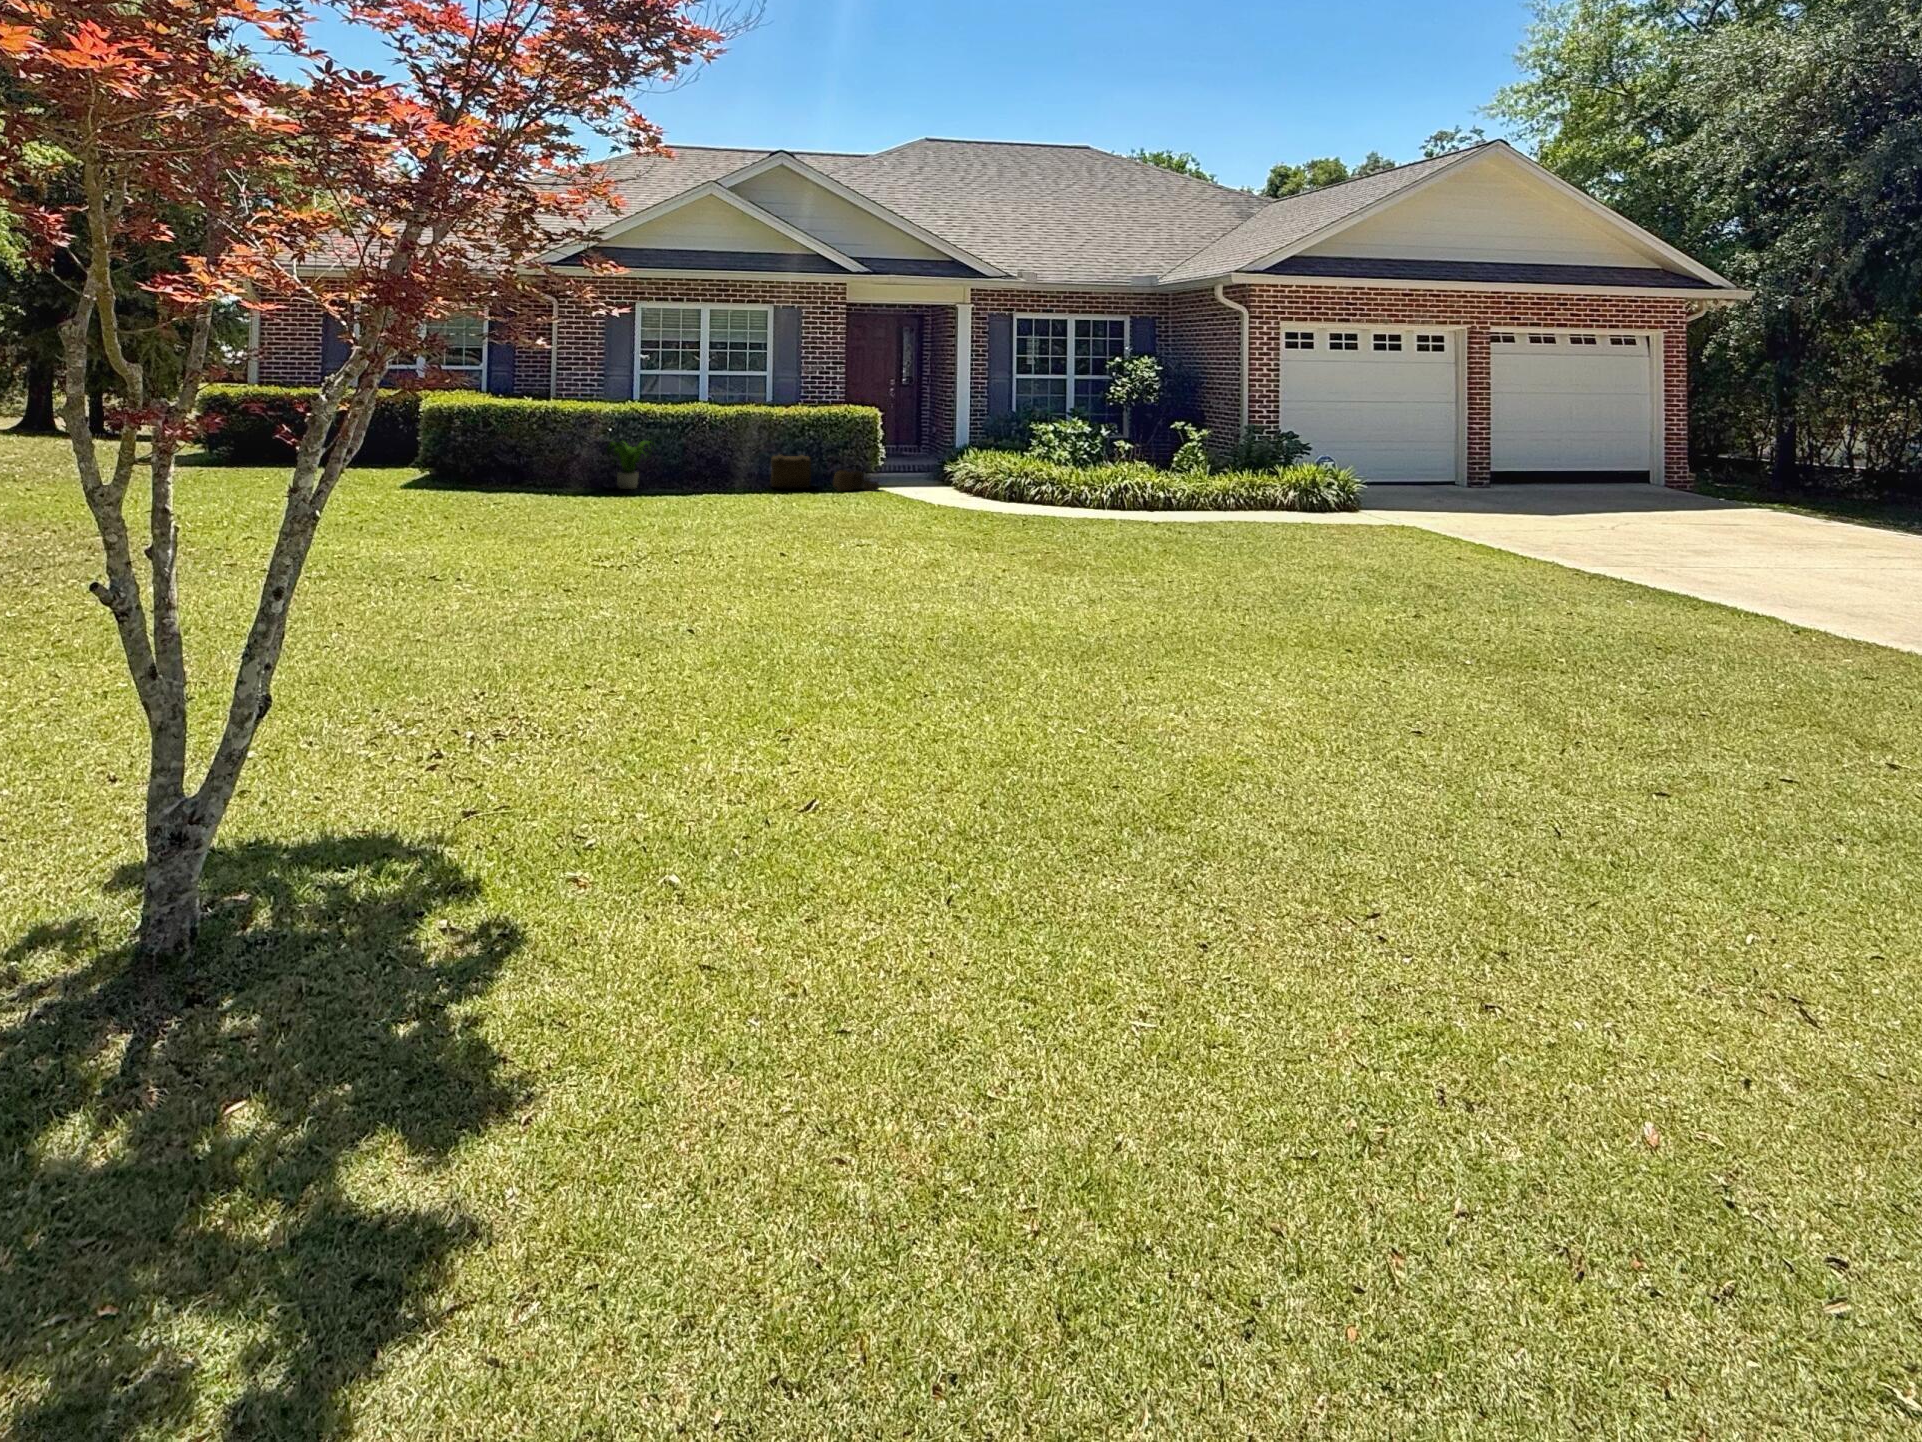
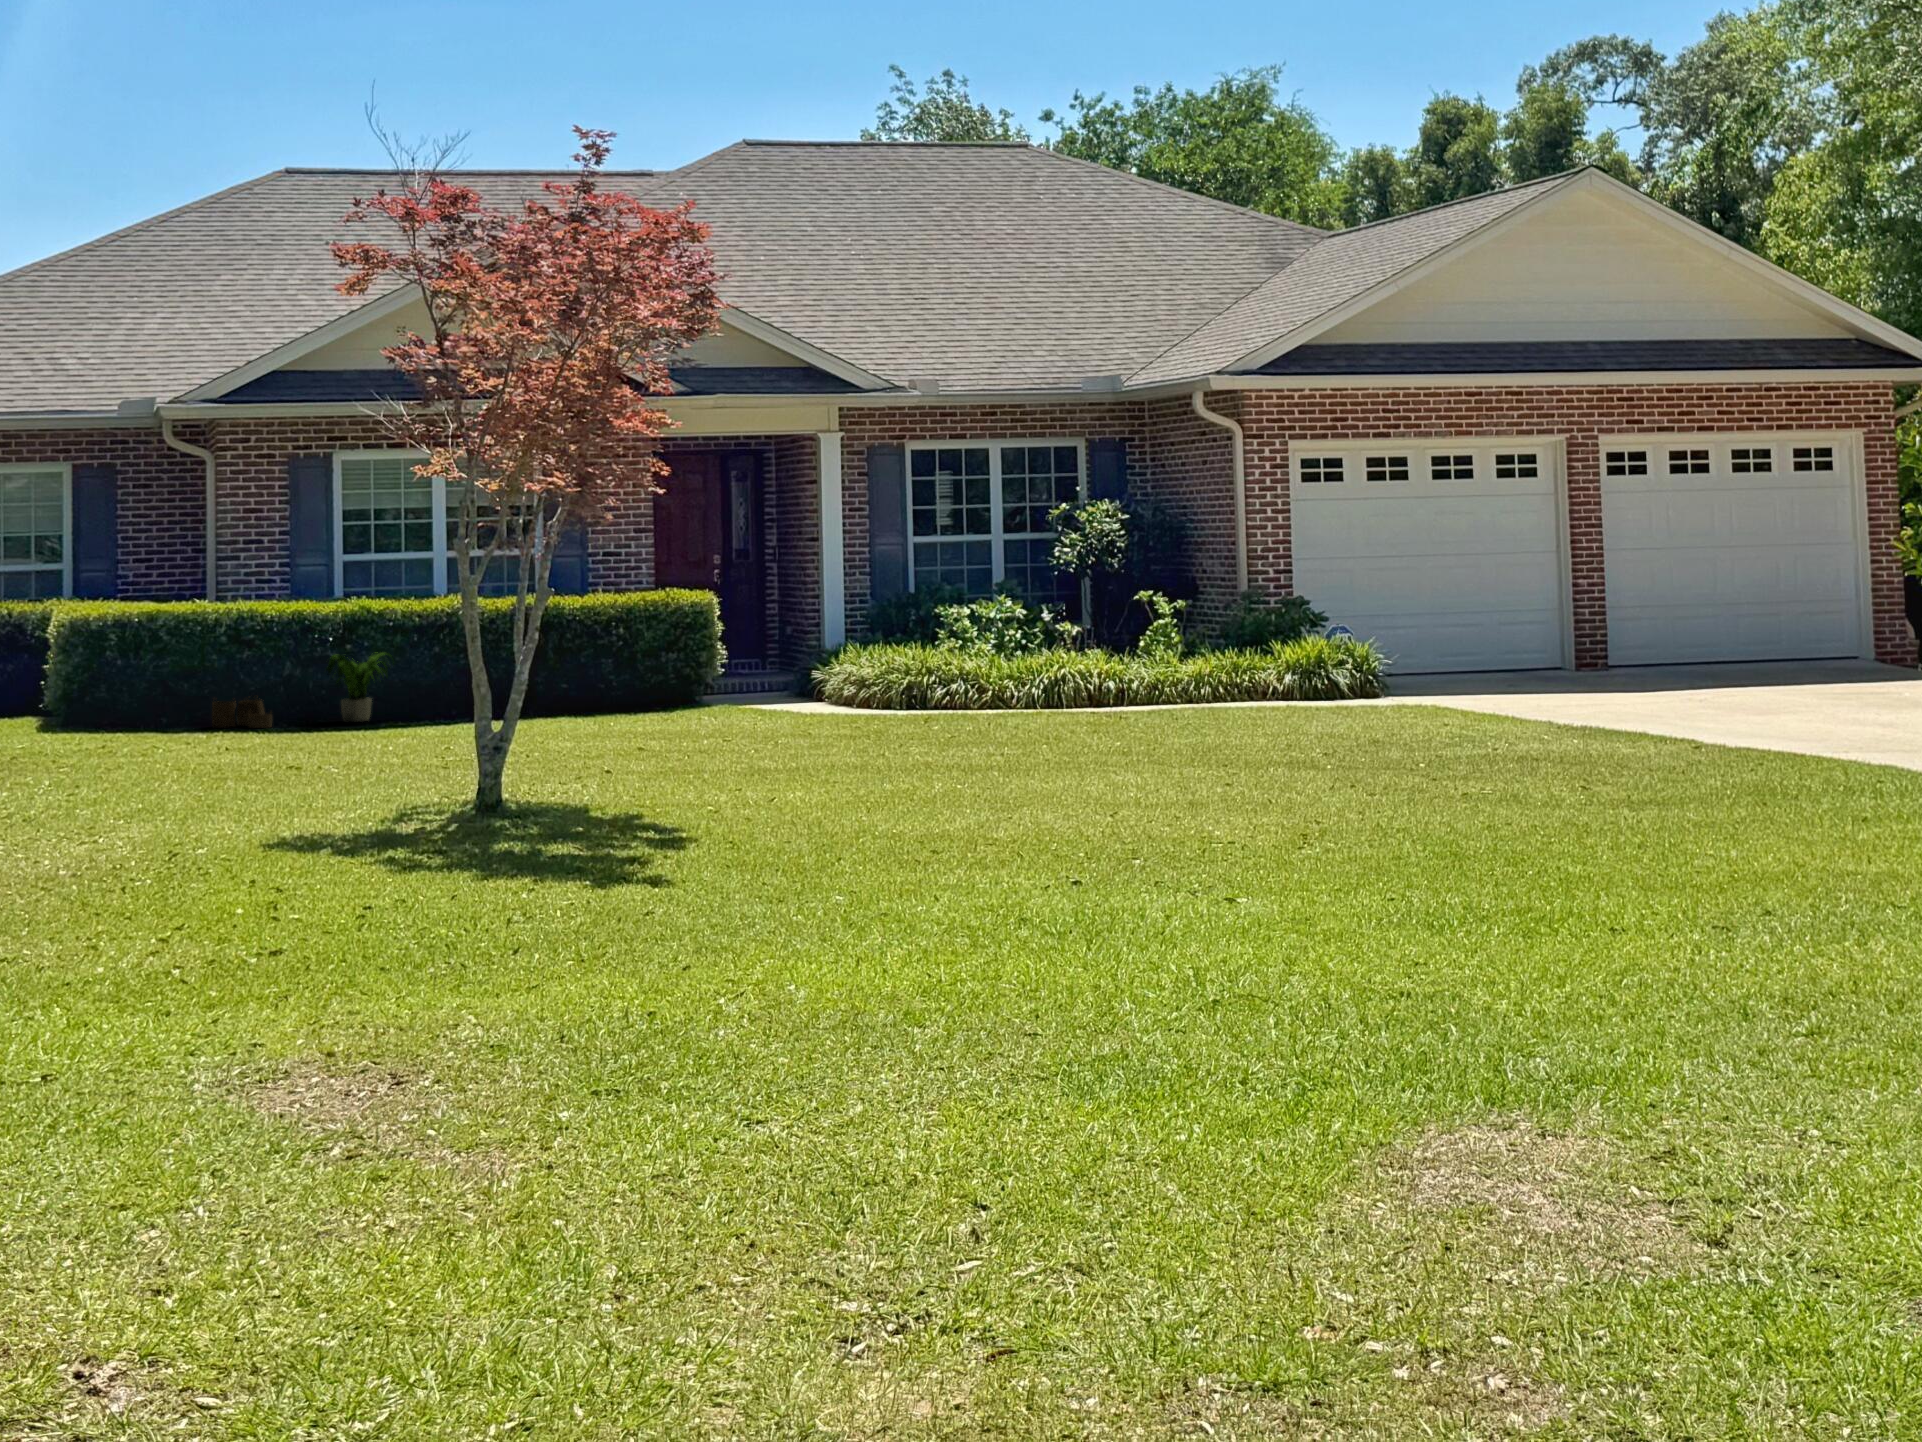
wooden crate: present [771,455,811,489] -> none [560,663,619,712]
woven basket: present [833,470,879,491] -> present [212,696,272,728]

